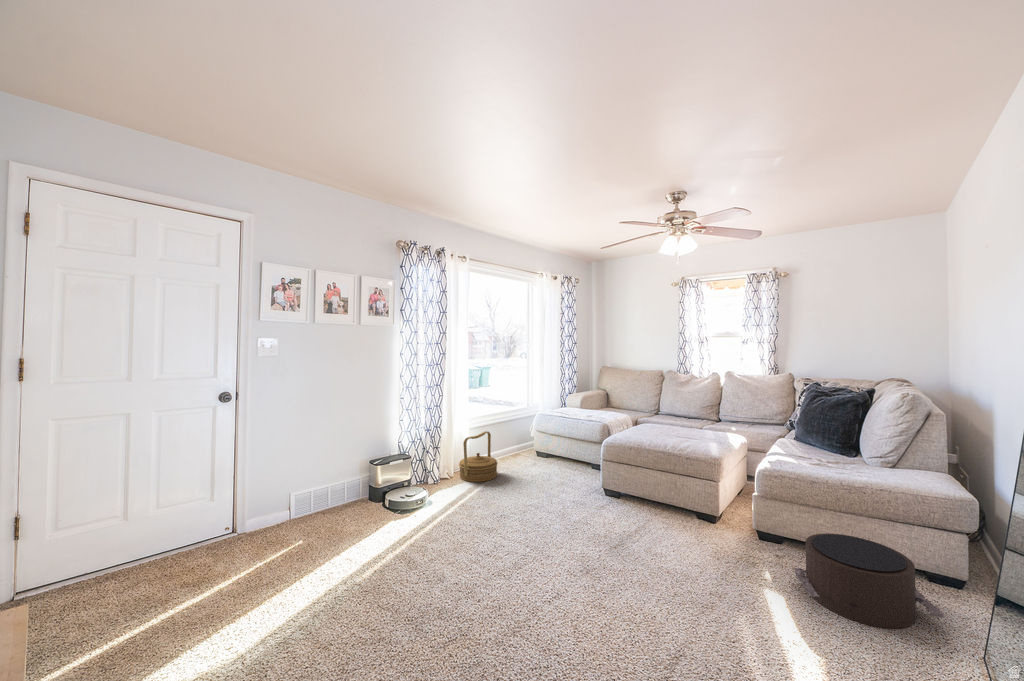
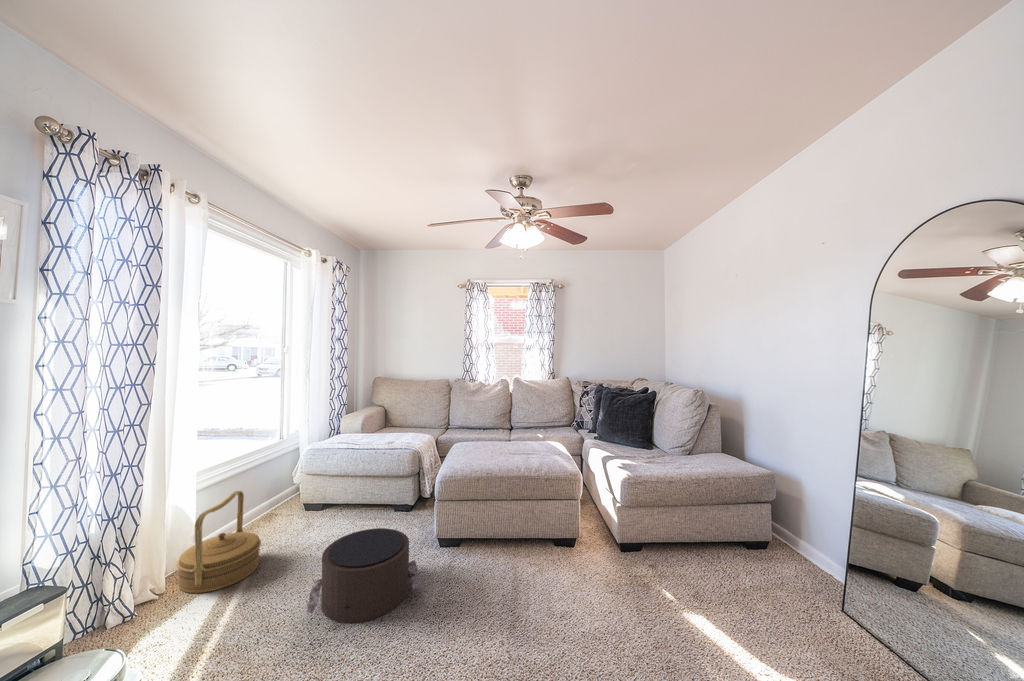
pouf: present [794,533,945,629] -> present [307,528,422,623]

